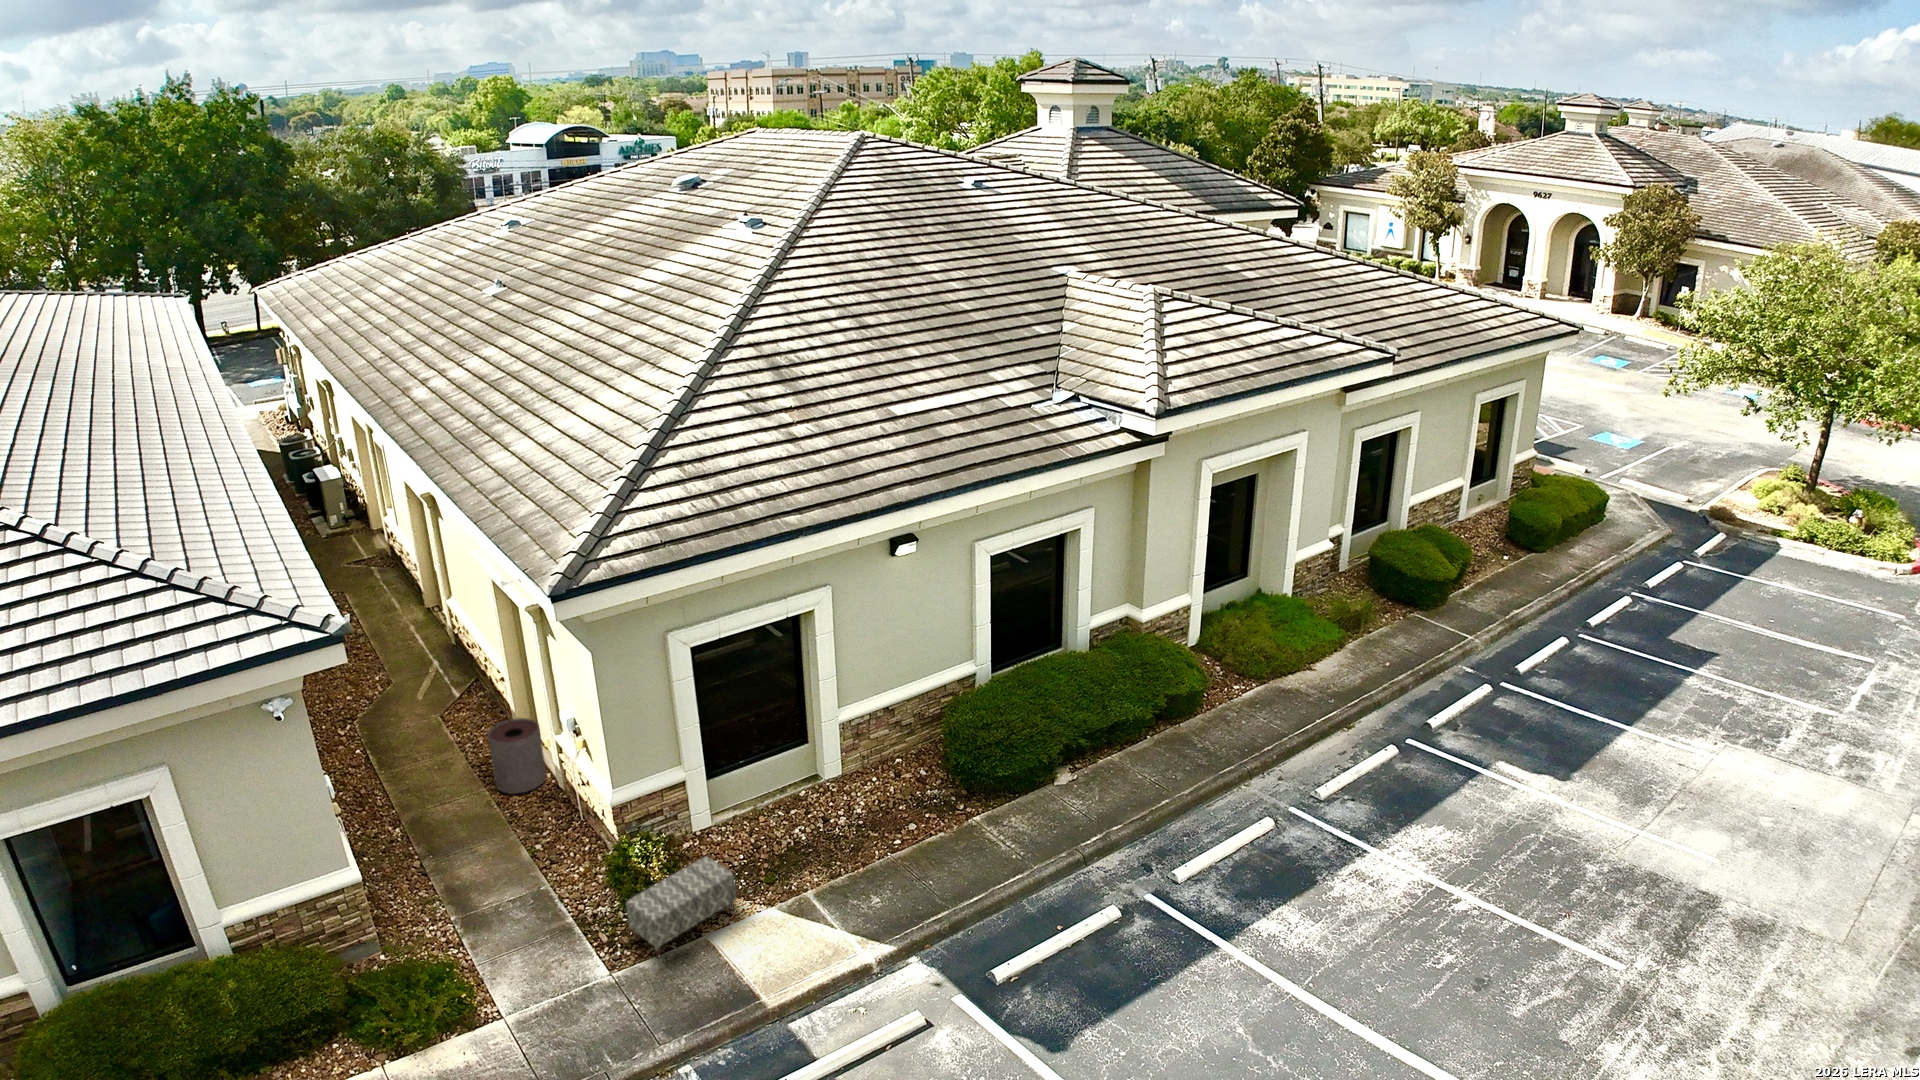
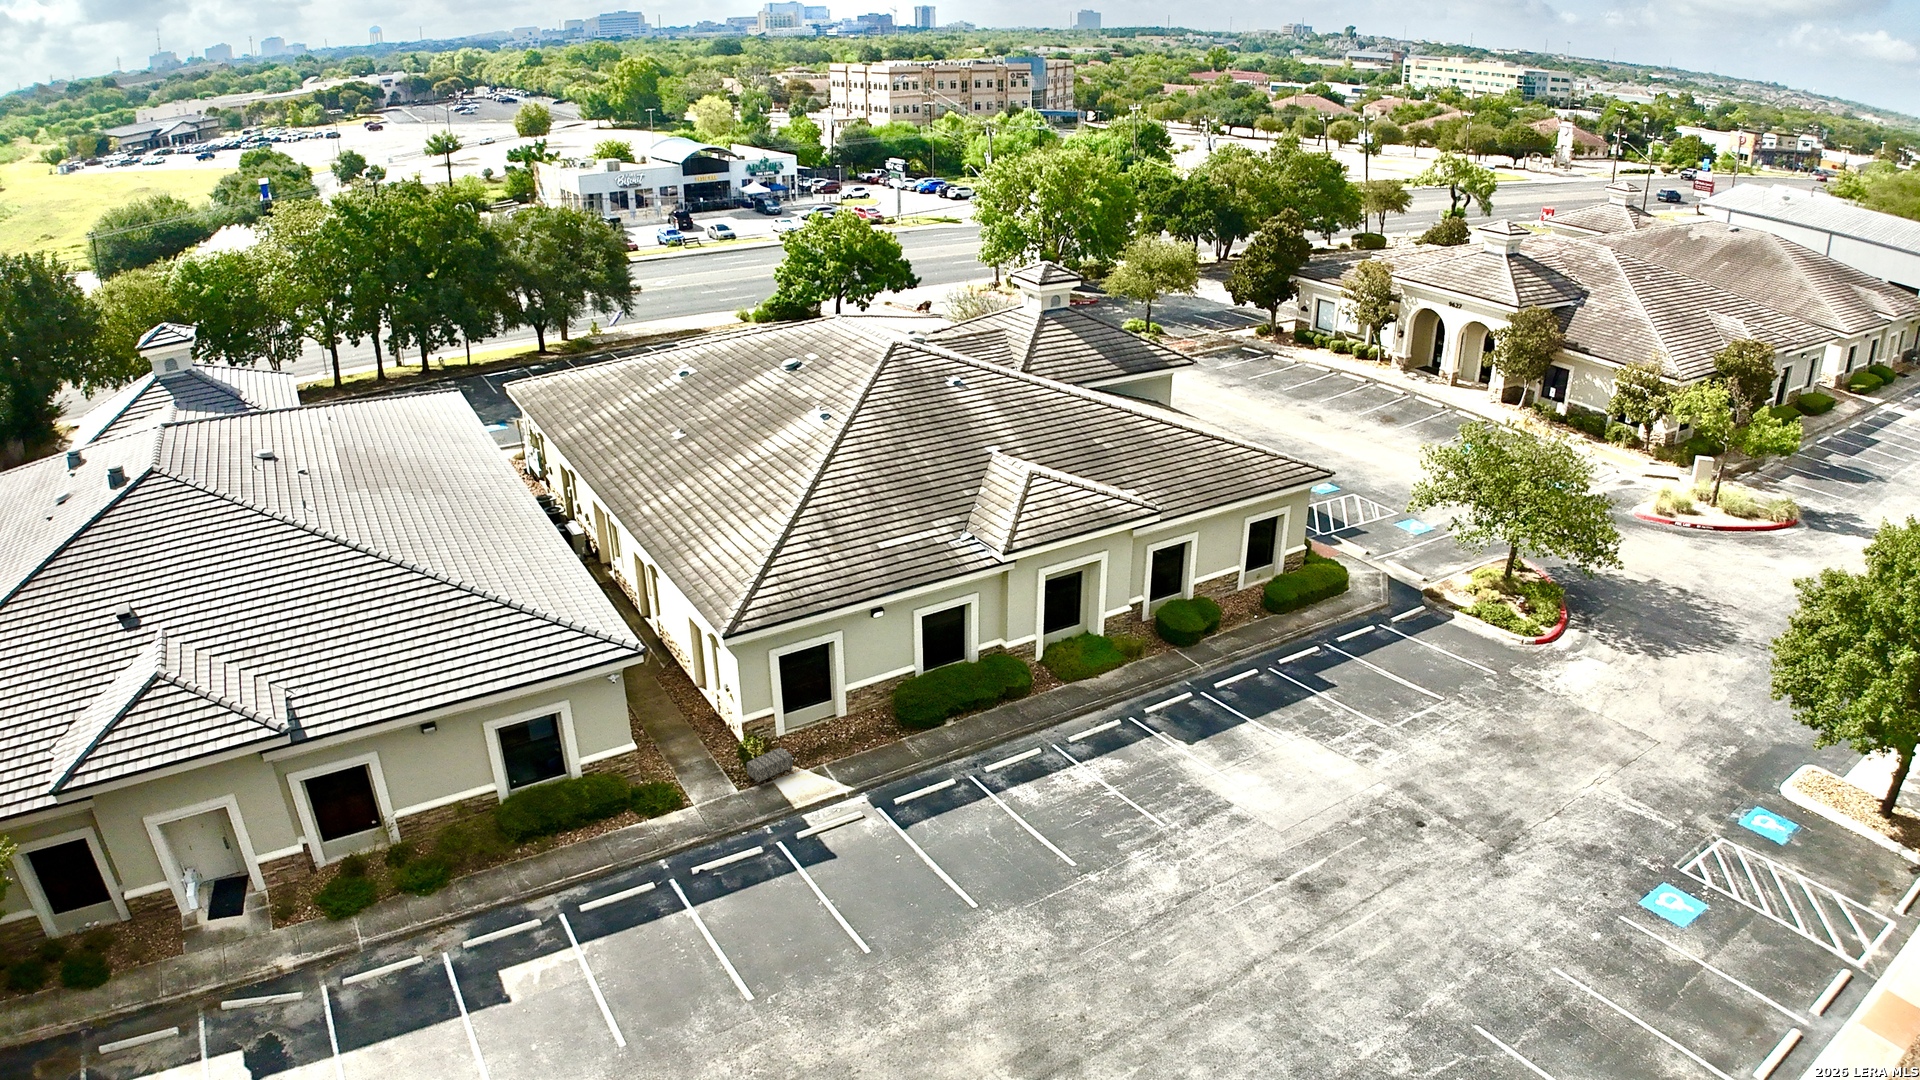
trash can: present [487,718,547,794] -> none [683,681,709,716]

